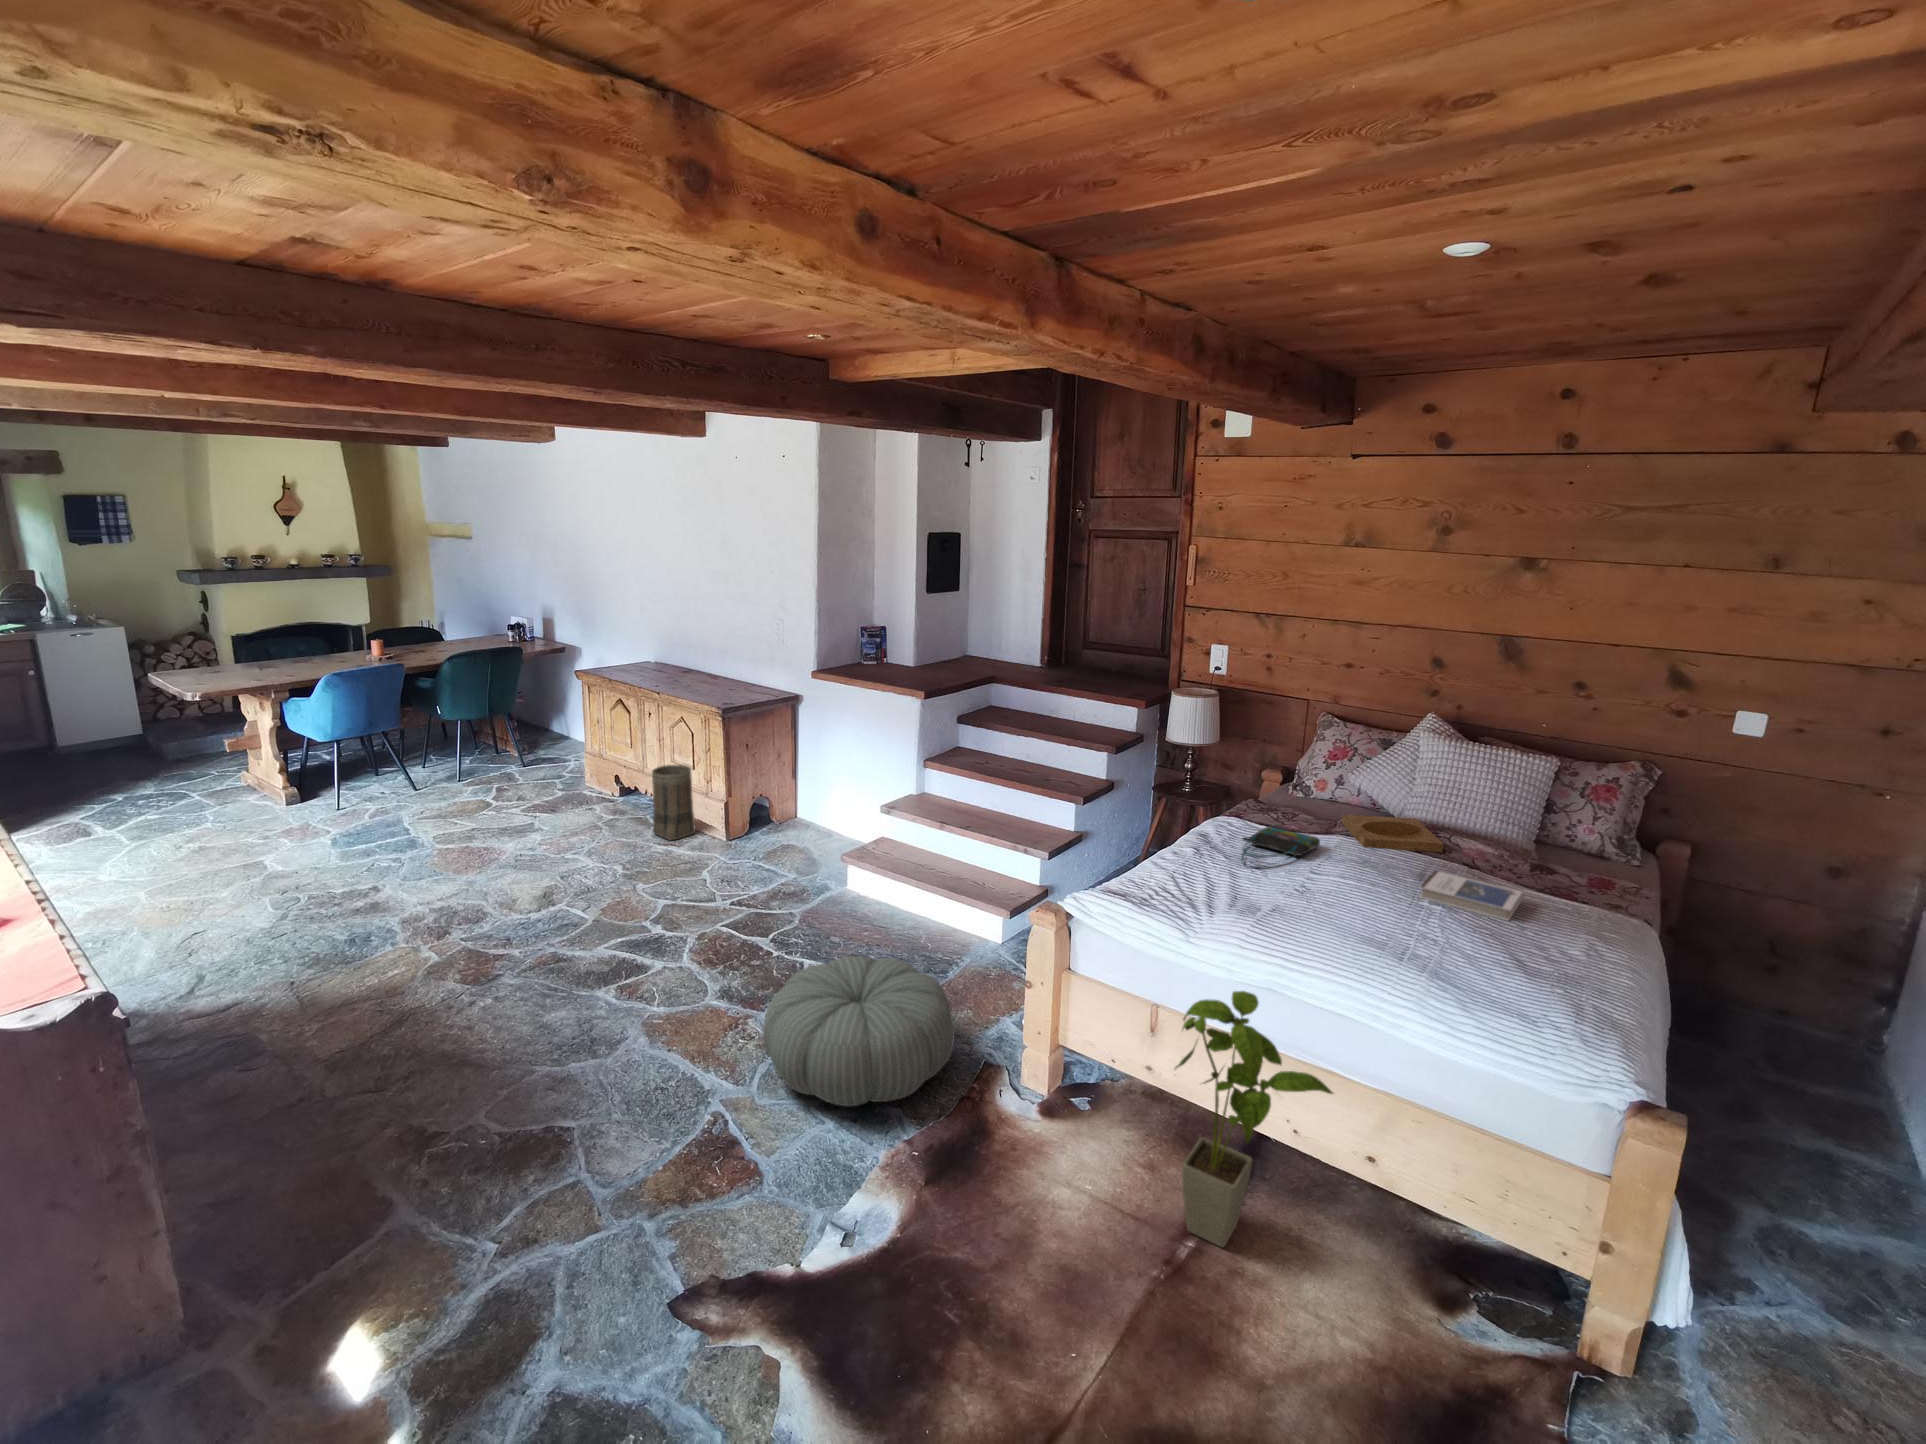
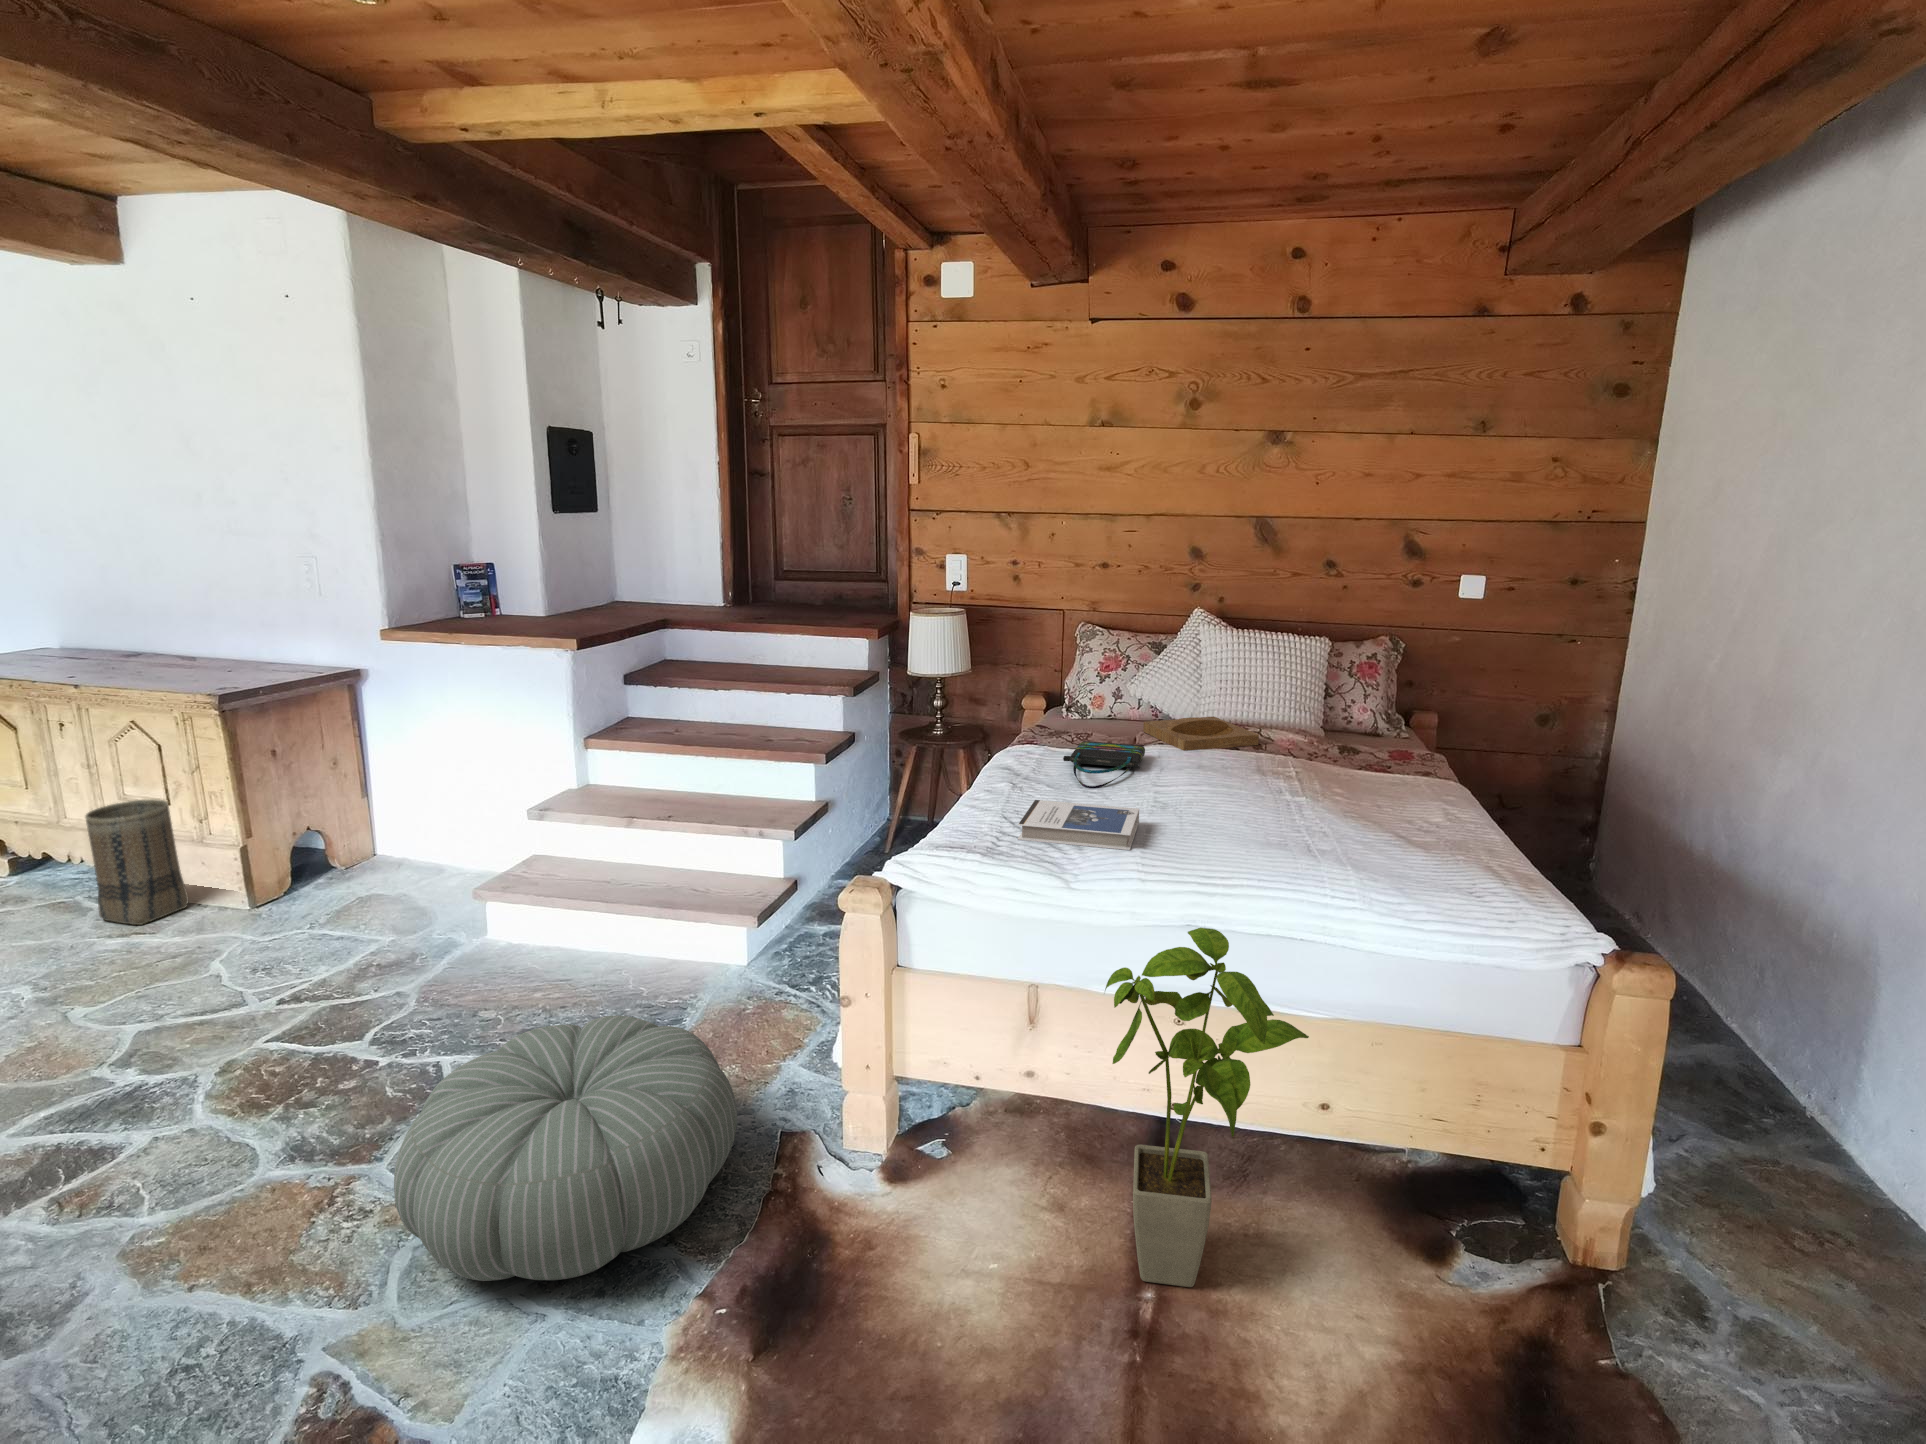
hardback book: present [1419,871,1522,921] -> present [1018,800,1139,850]

